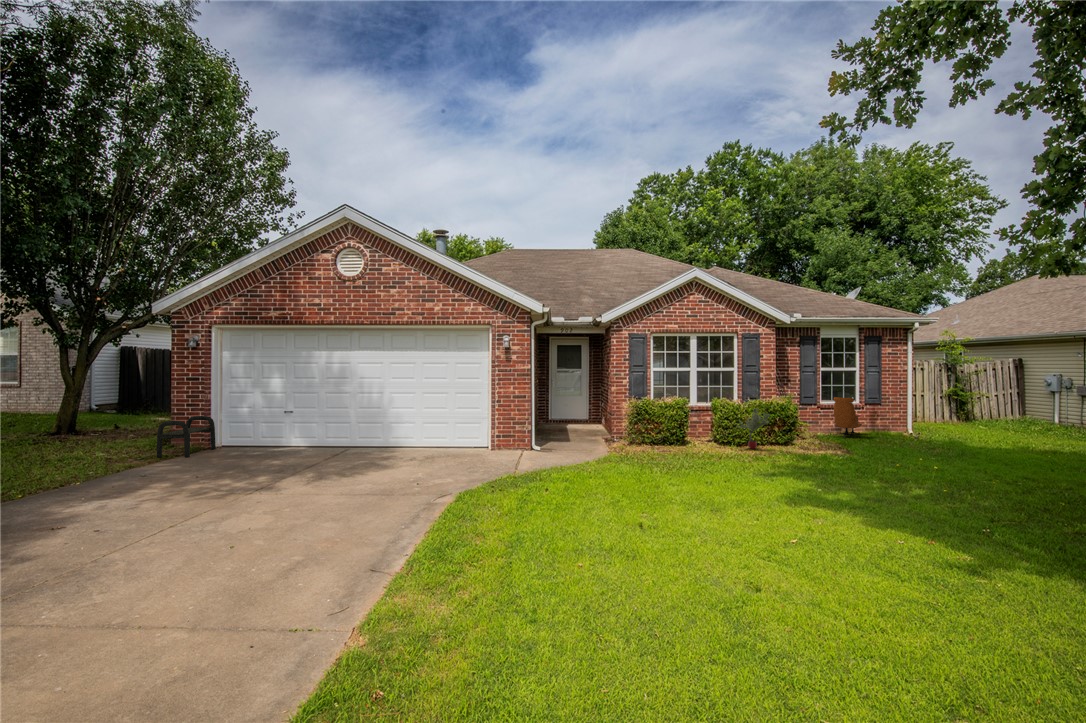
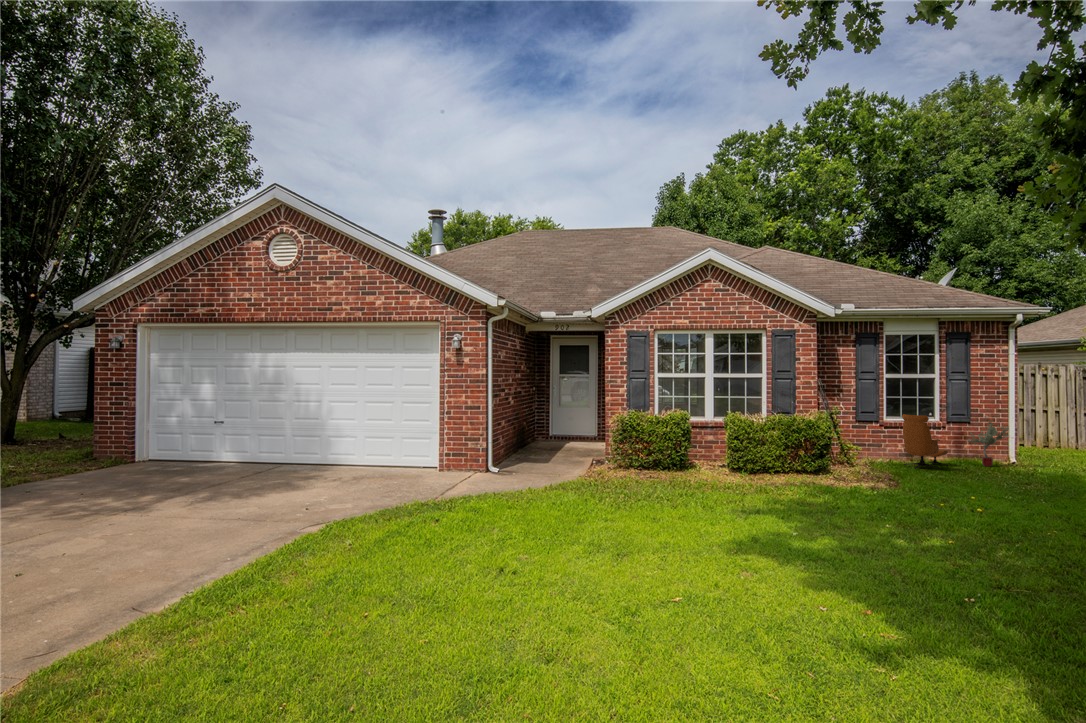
potted tree: present [737,409,769,449] -> present [968,422,1009,467]
bench: present [157,416,216,458] -> none [68,426,140,472]

